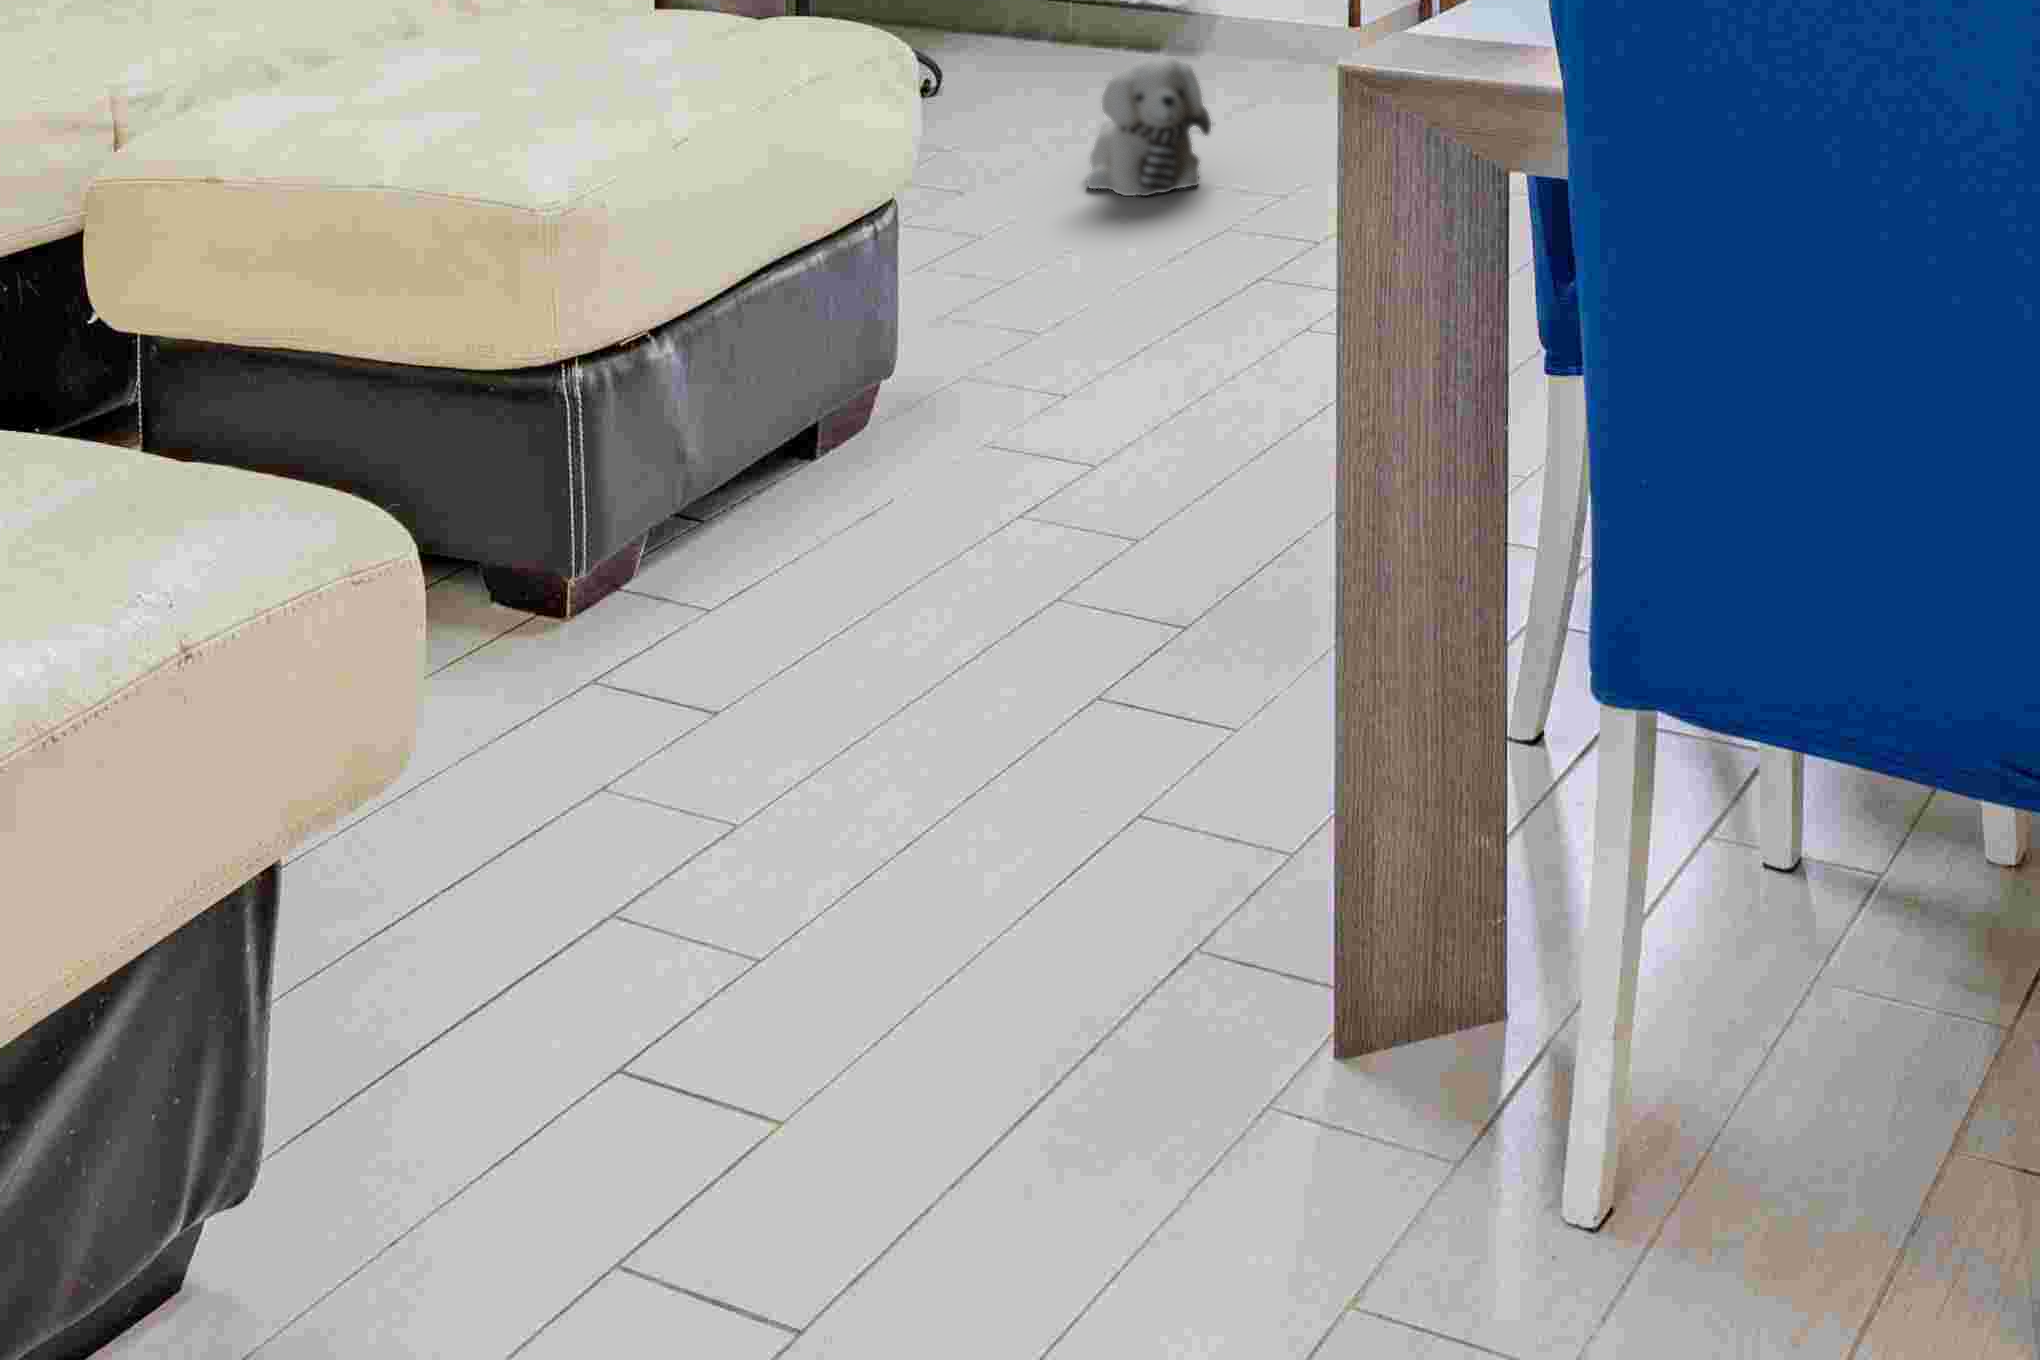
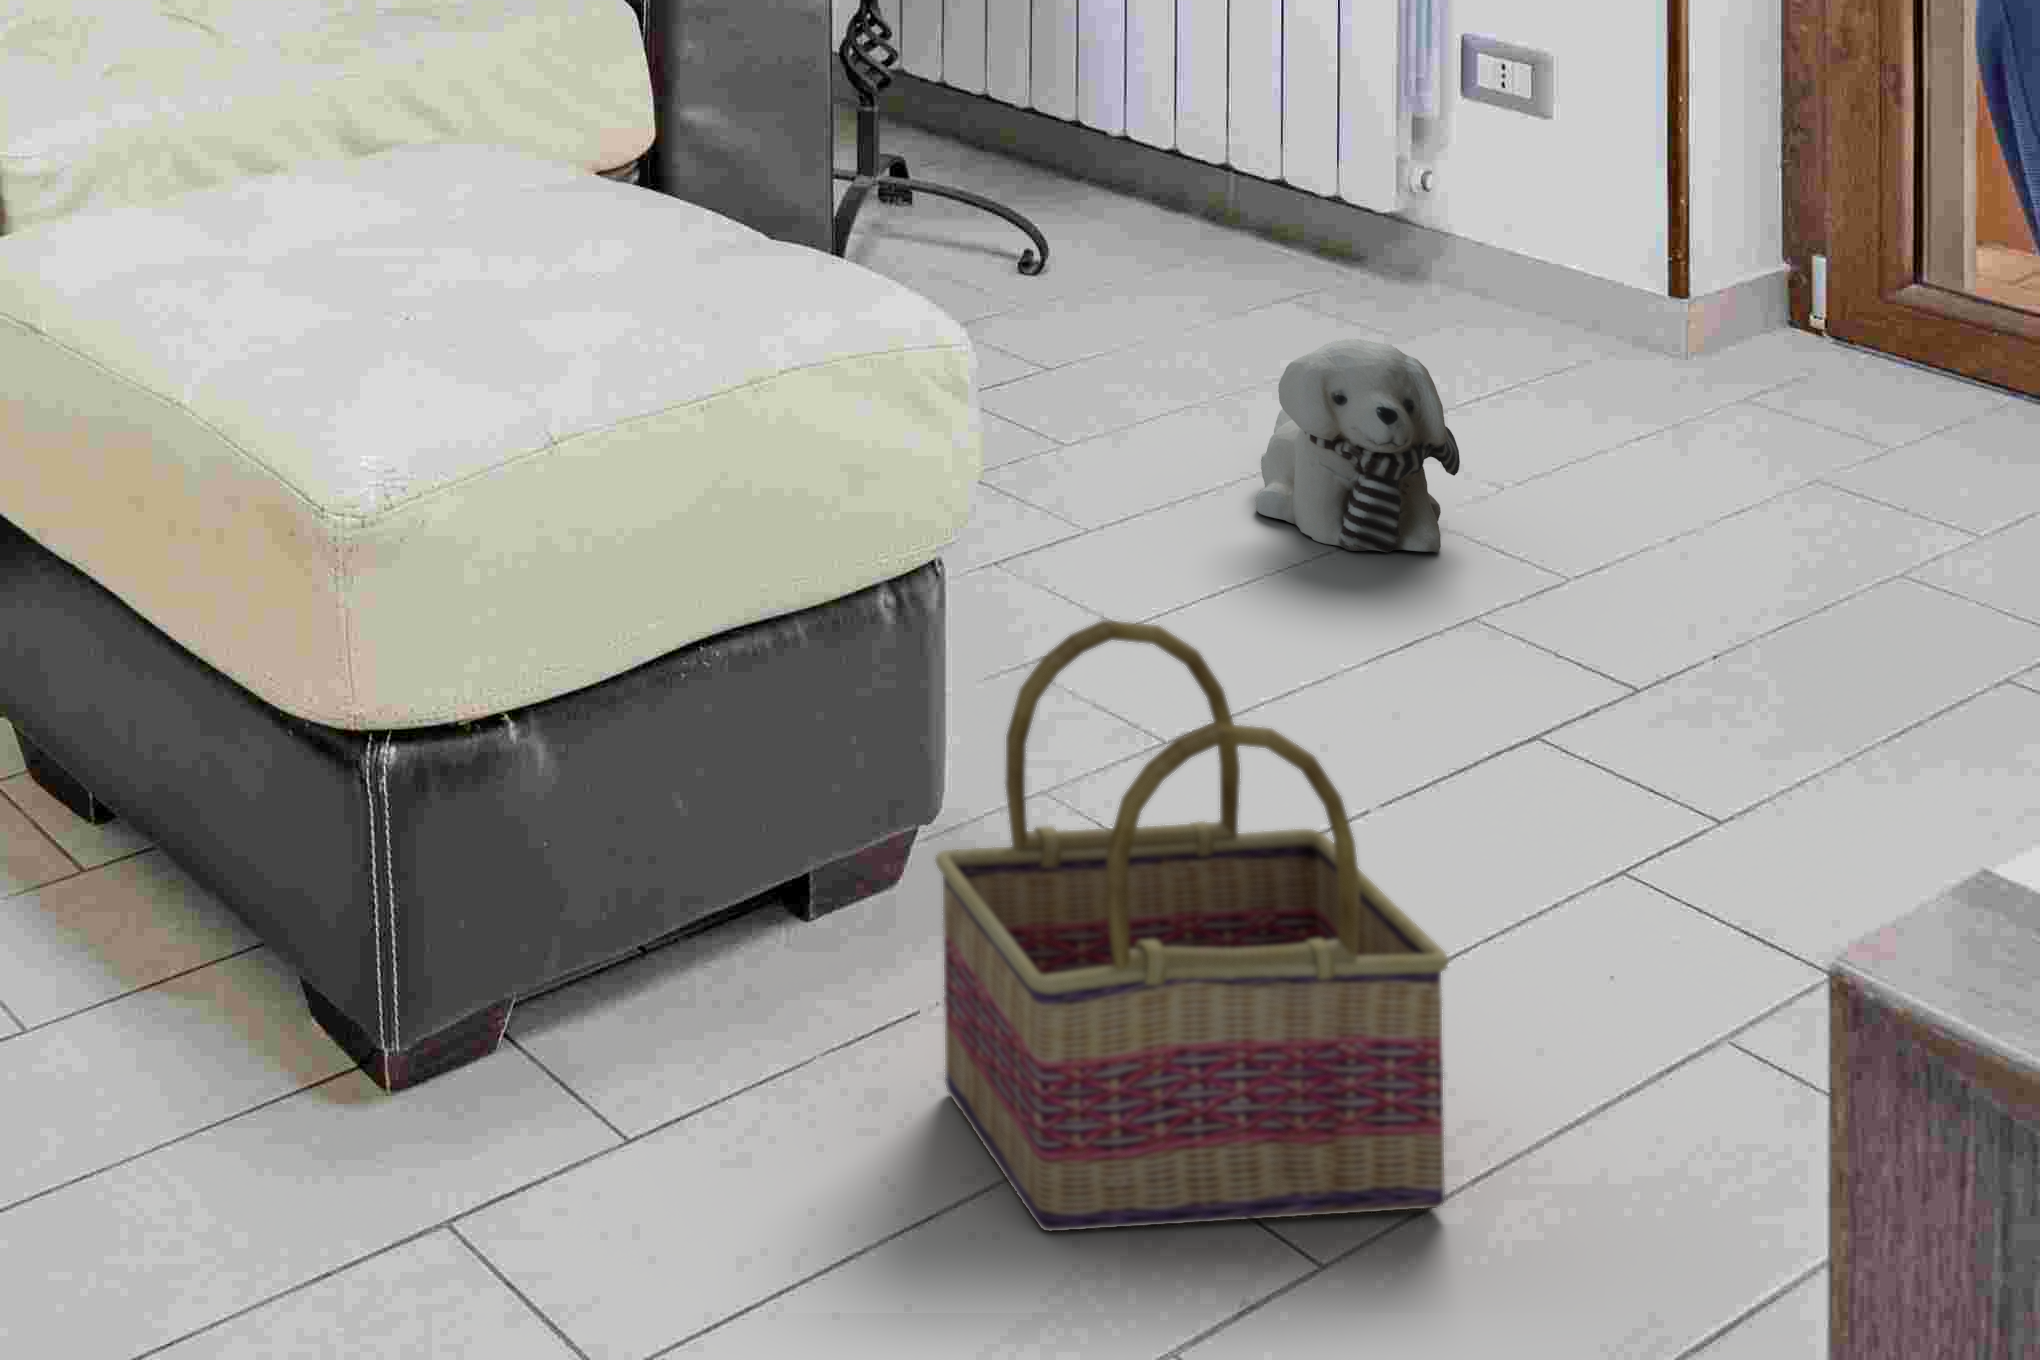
basket: none [905,198,1196,559] -> present [935,620,1449,1231]

